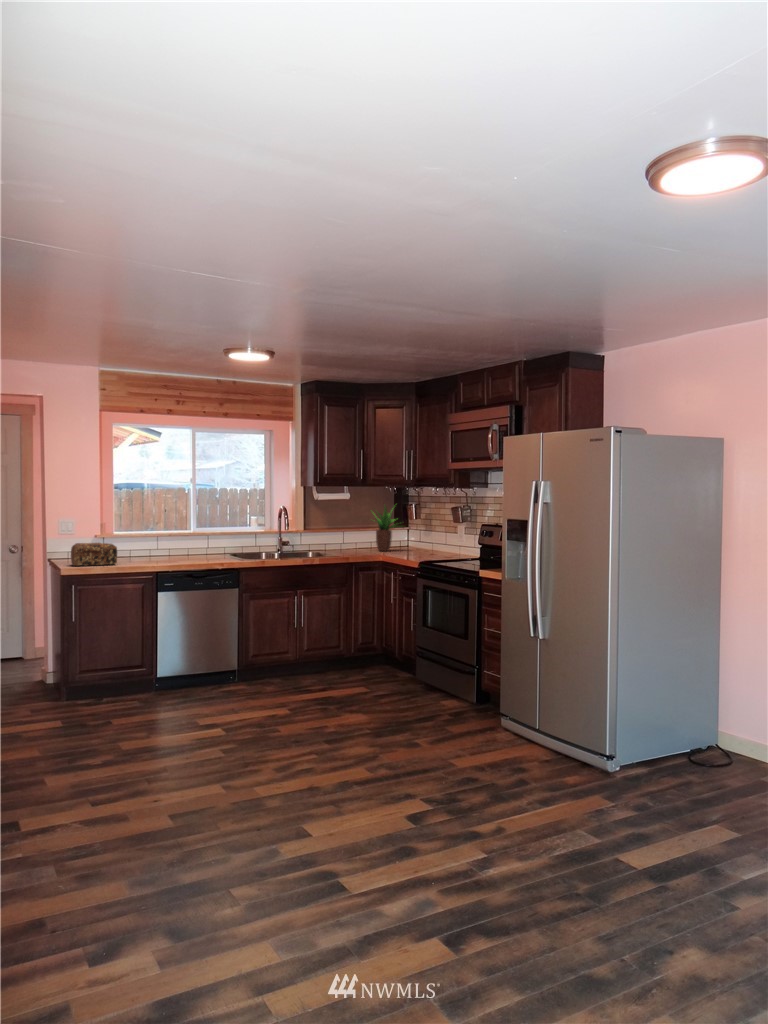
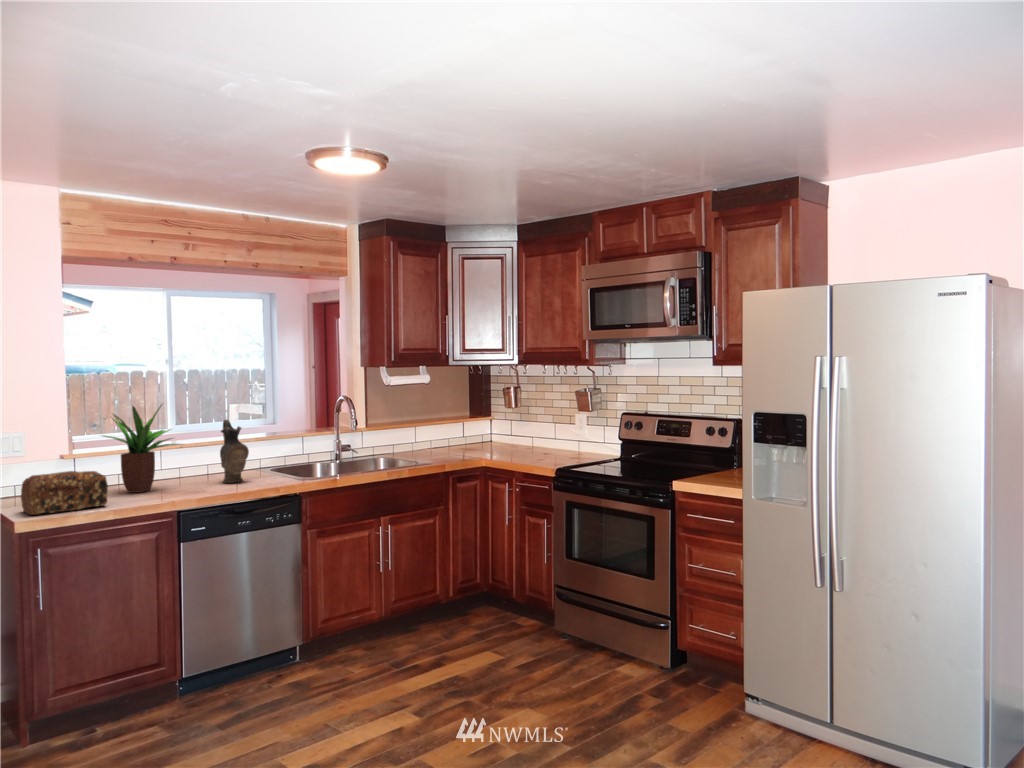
potted plant: present [376,506,396,551] -> present [103,405,178,493]
ceramic pitcher: none [191,518,209,559] -> present [220,419,249,483]

